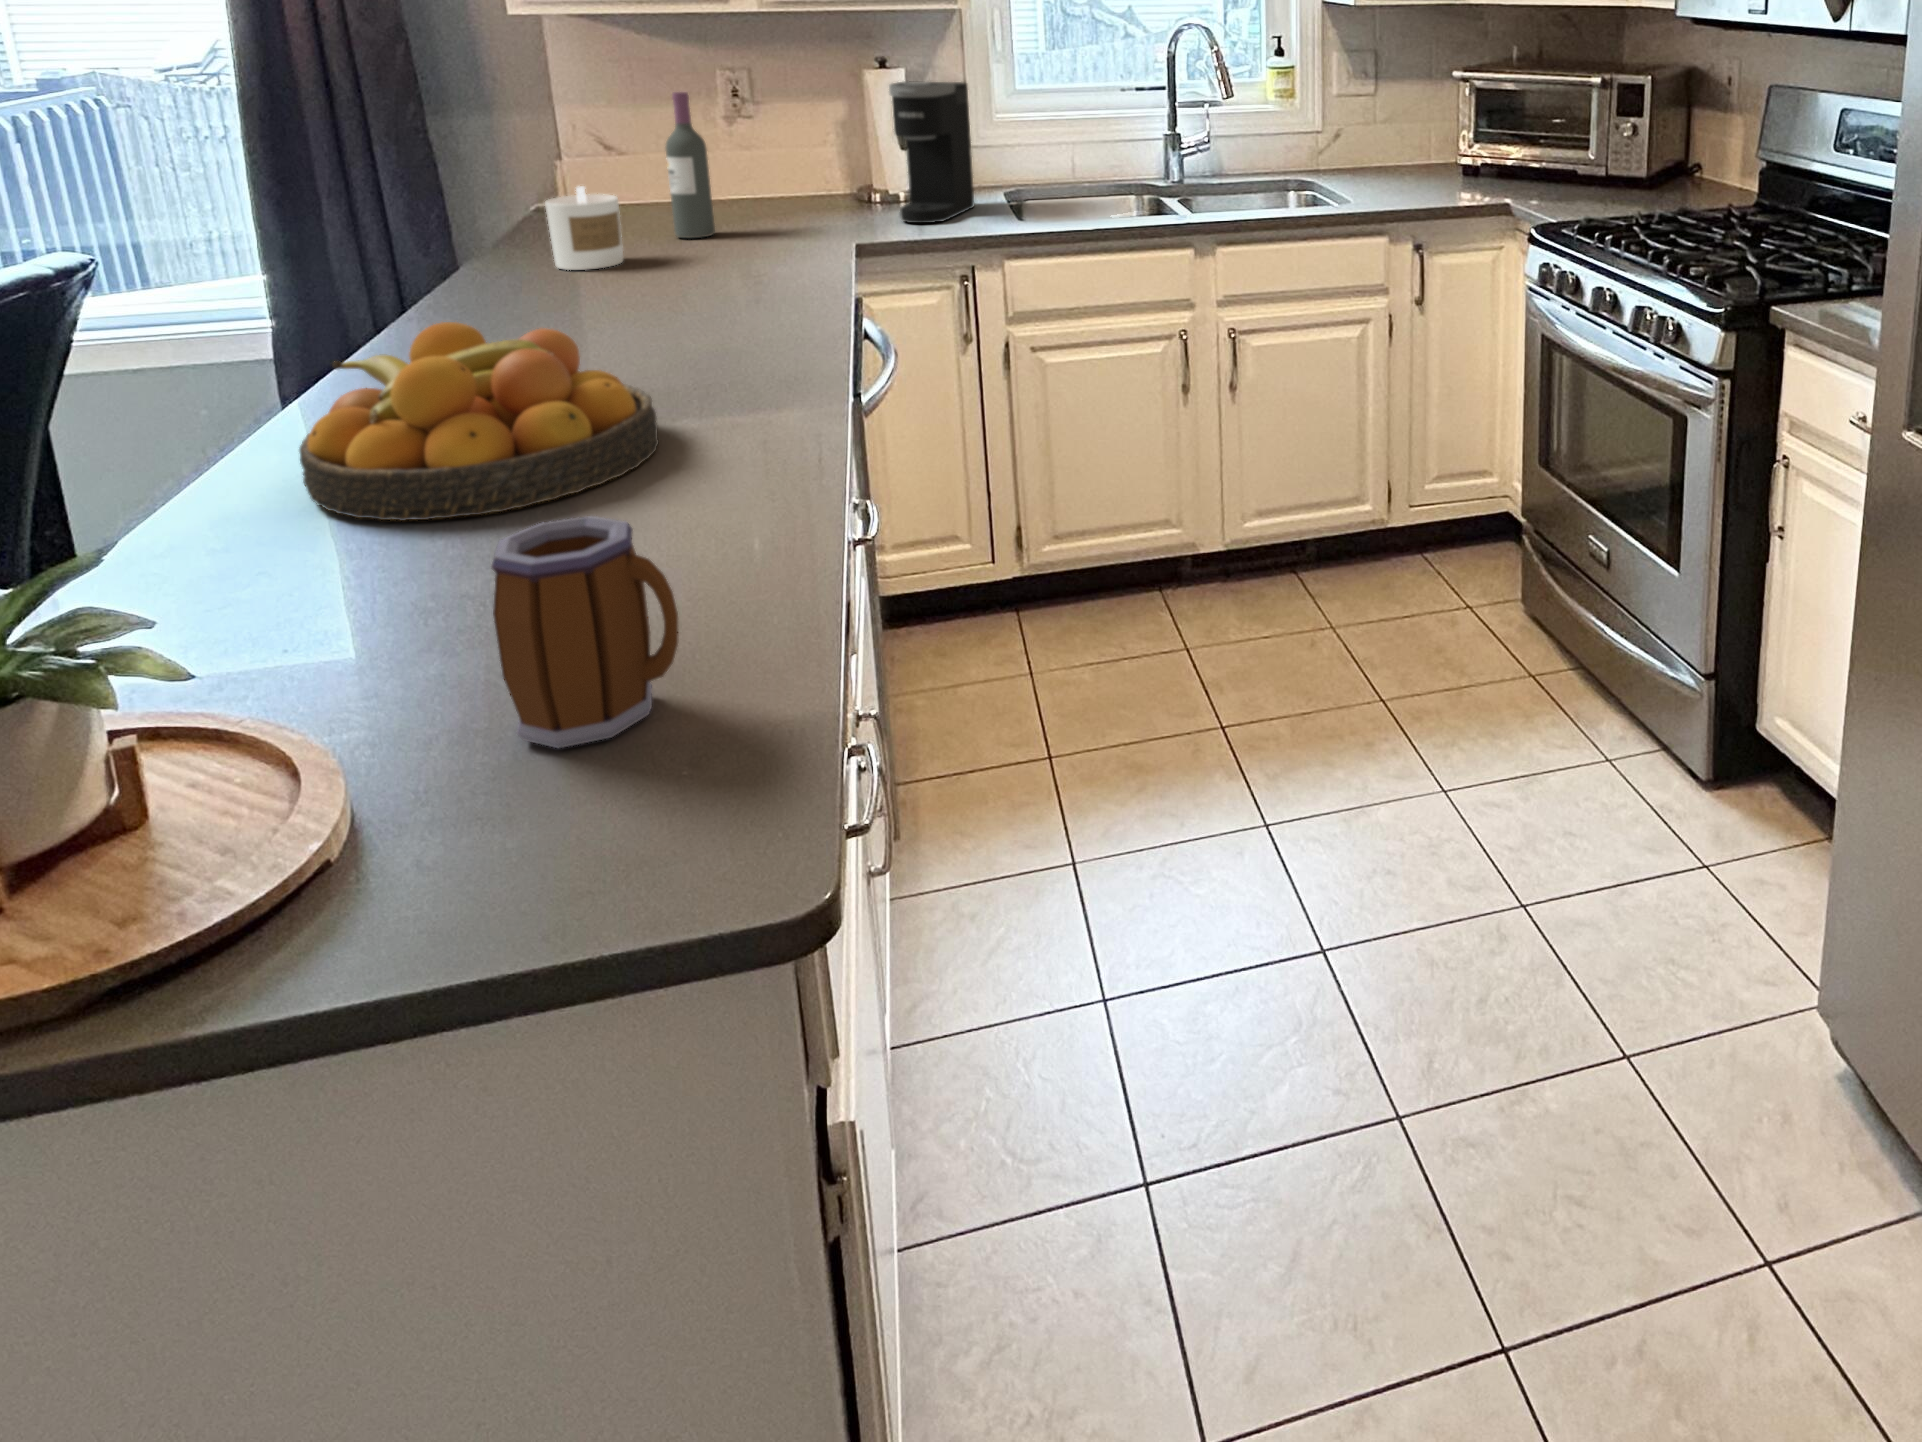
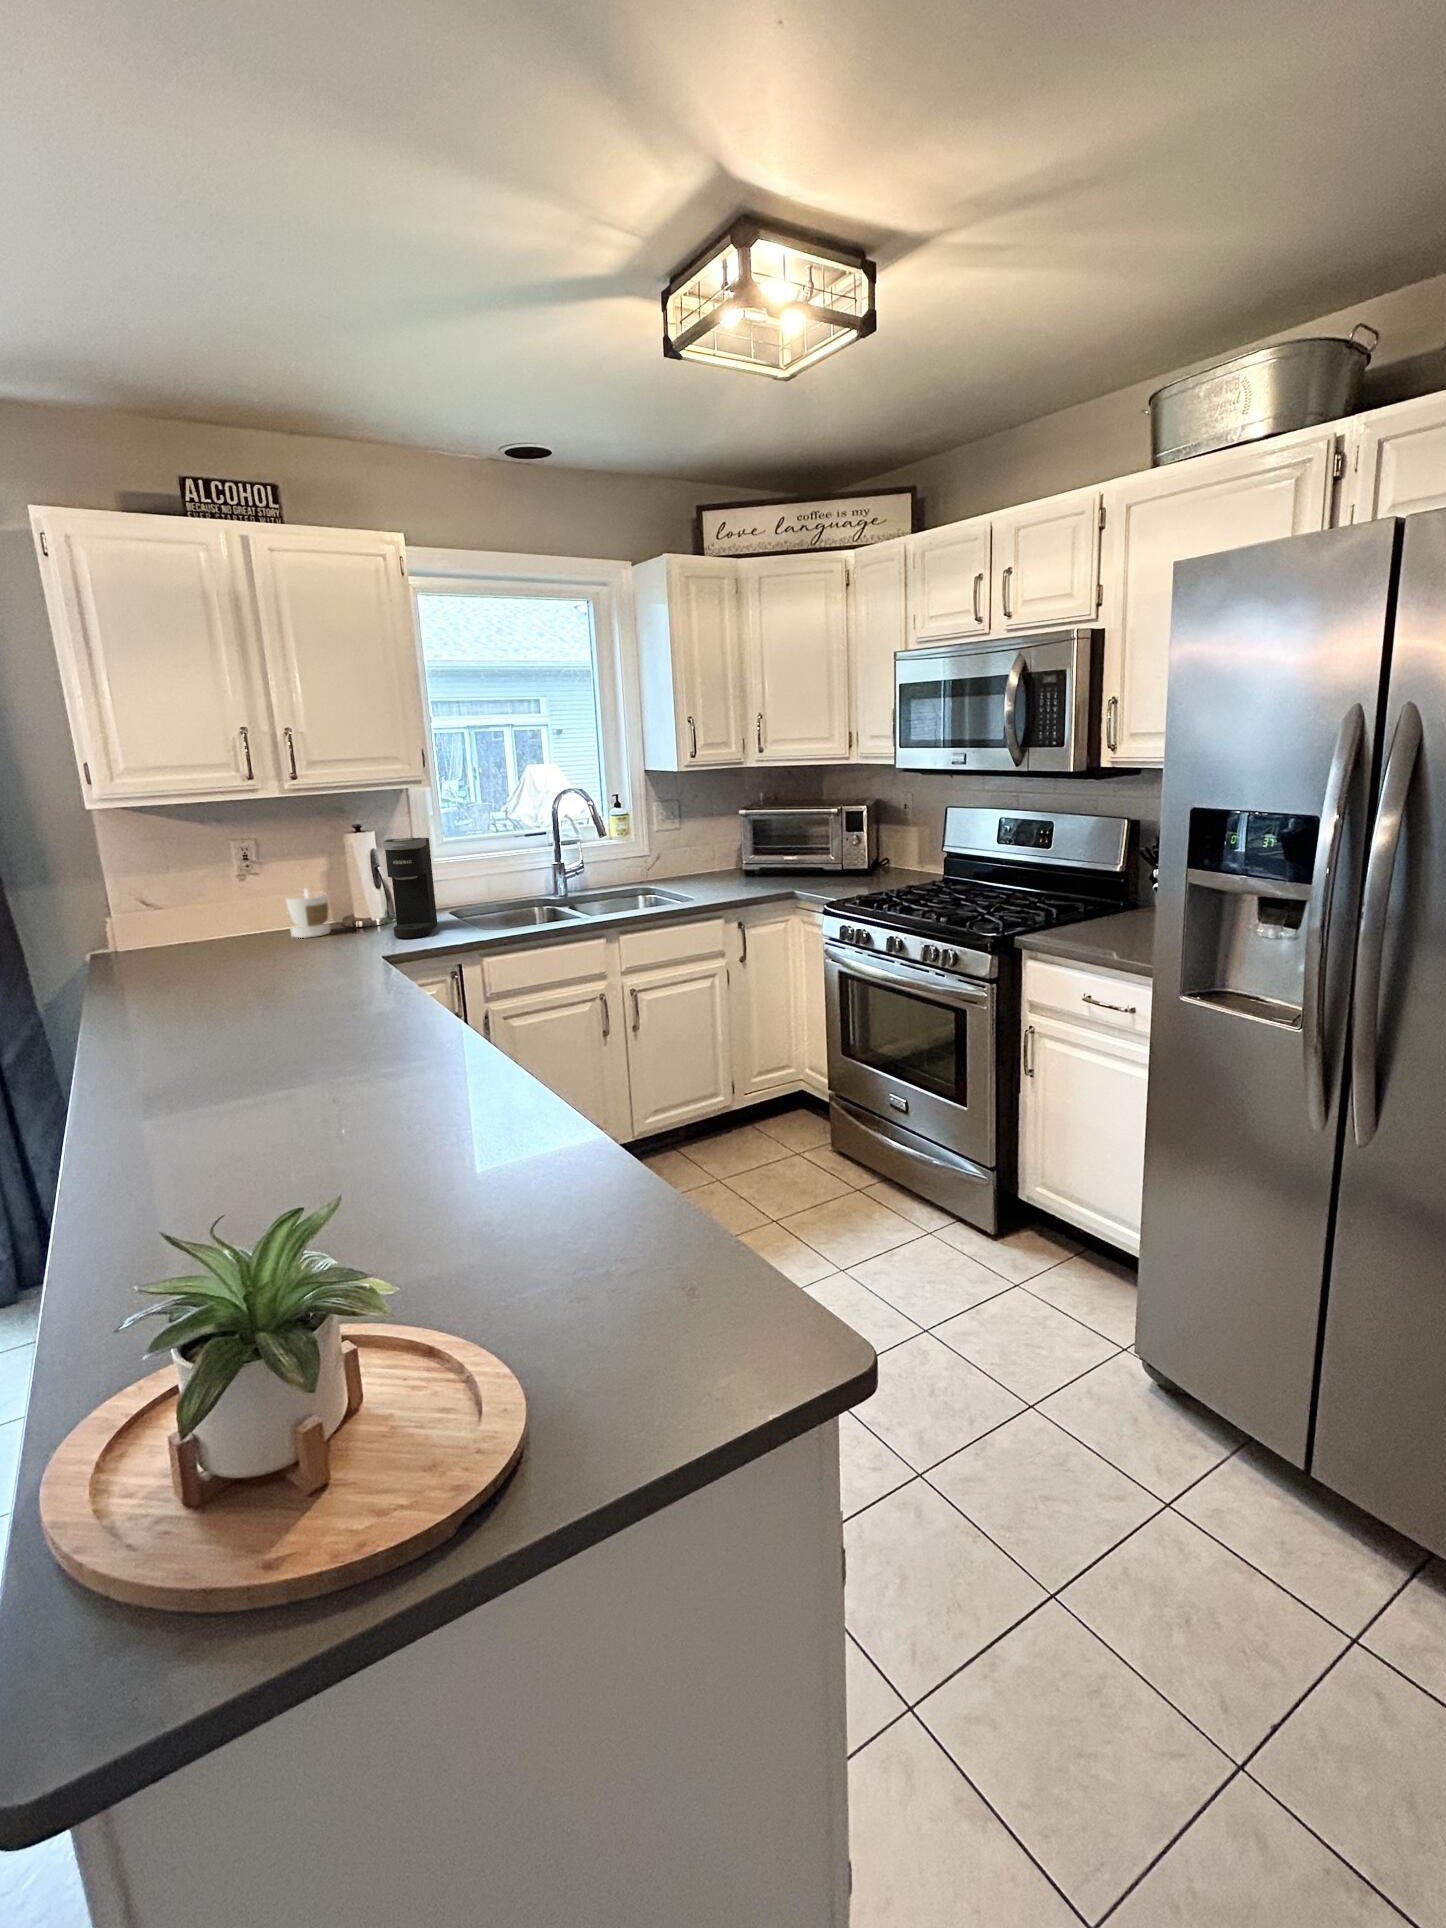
wine bottle: present [666,92,715,238] -> none [223,856,262,964]
candle: present [545,186,623,270] -> present [286,889,330,938]
fruit bowl: present [299,322,659,521] -> none [167,1023,415,1171]
mug: present [492,516,678,748] -> none [534,1123,650,1279]

